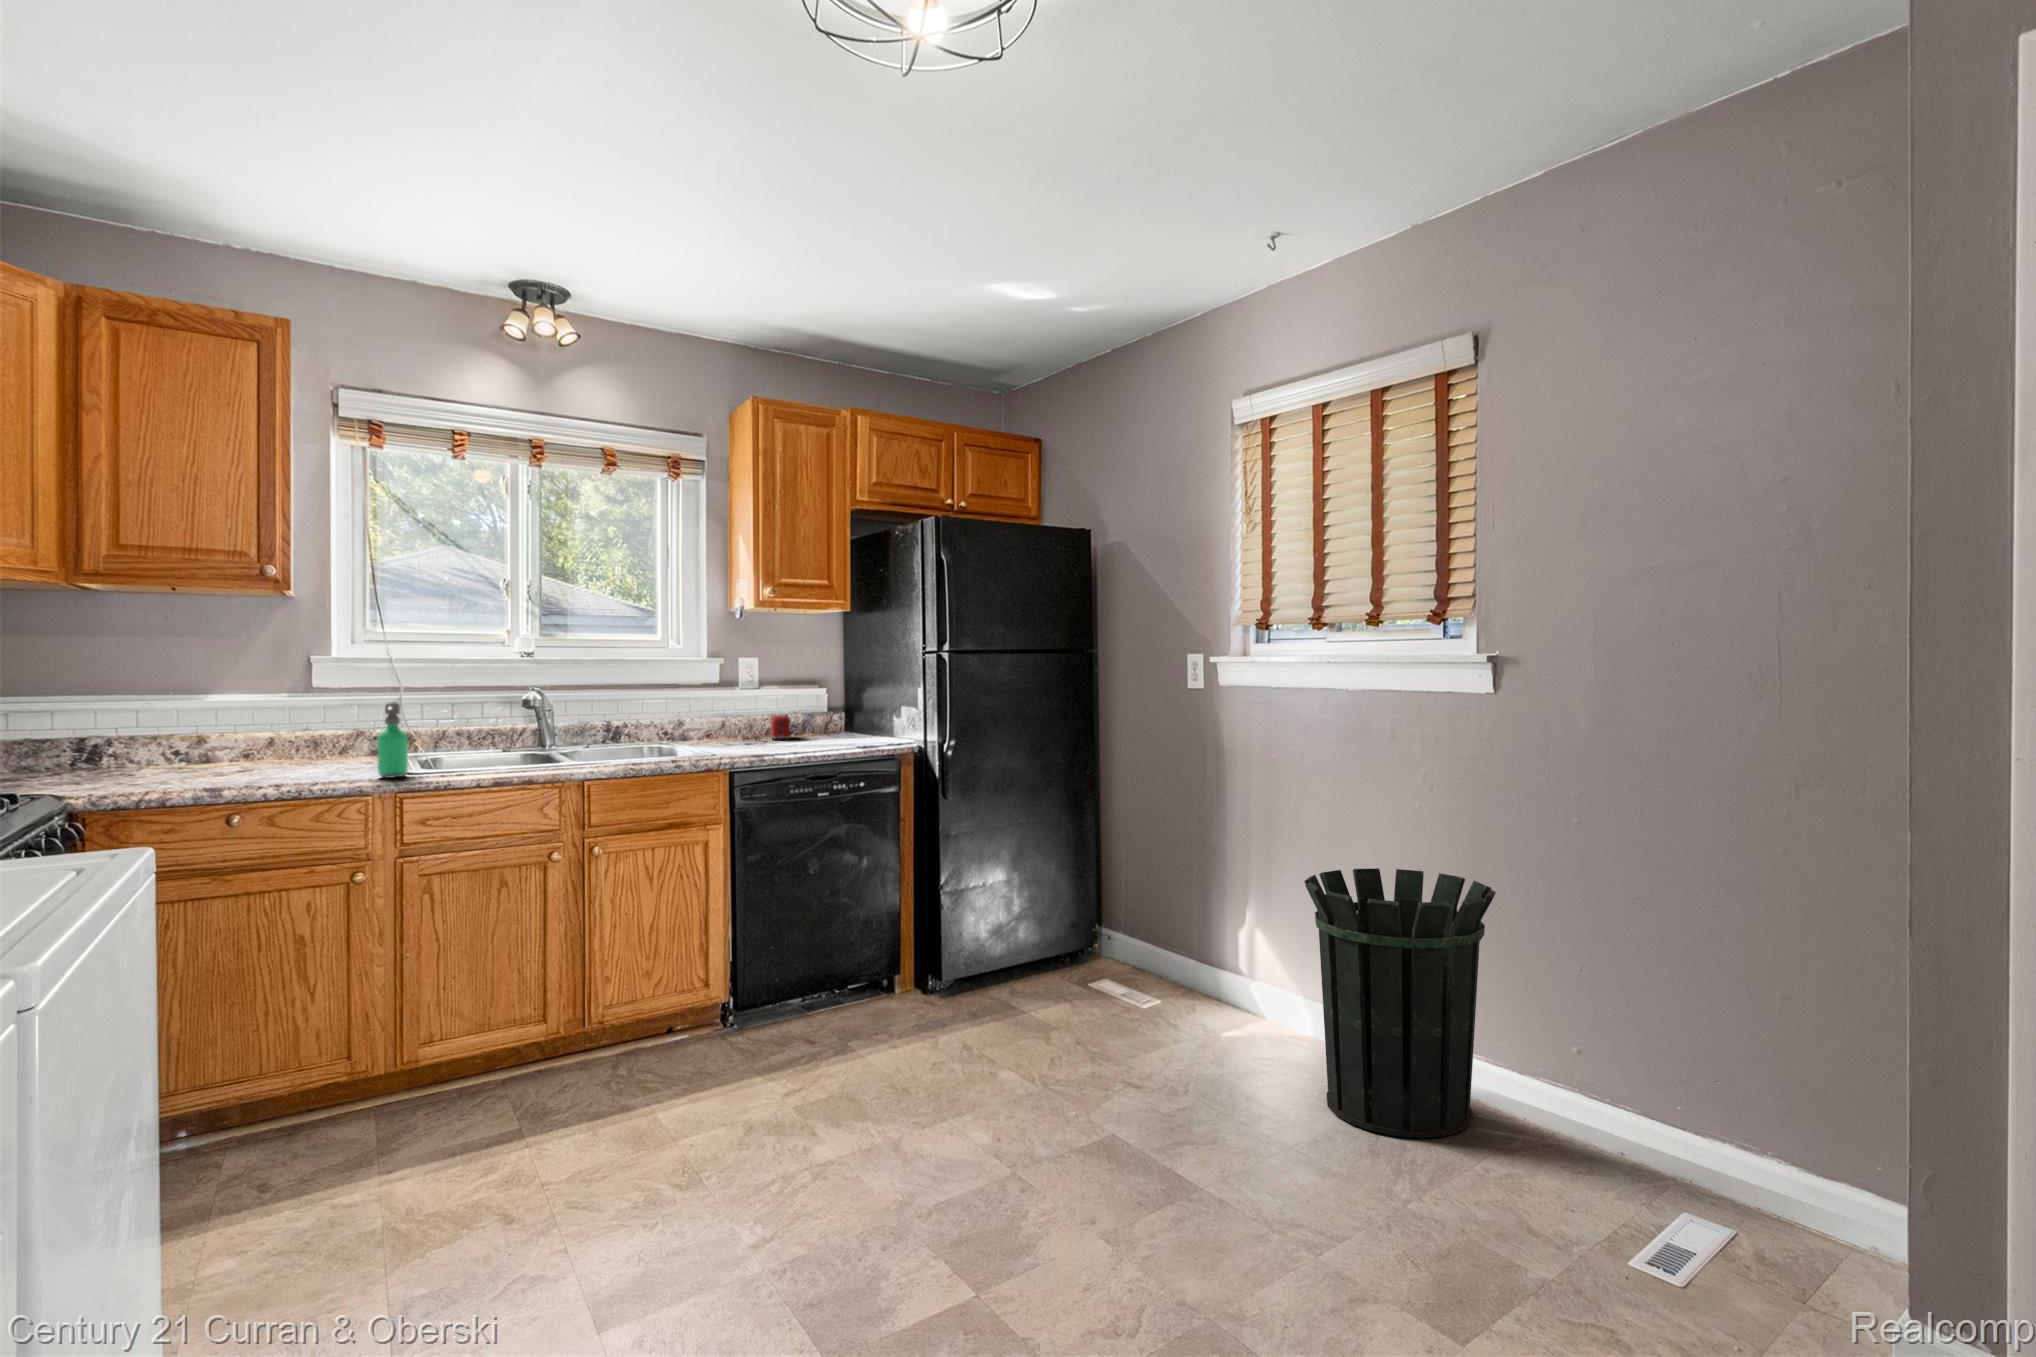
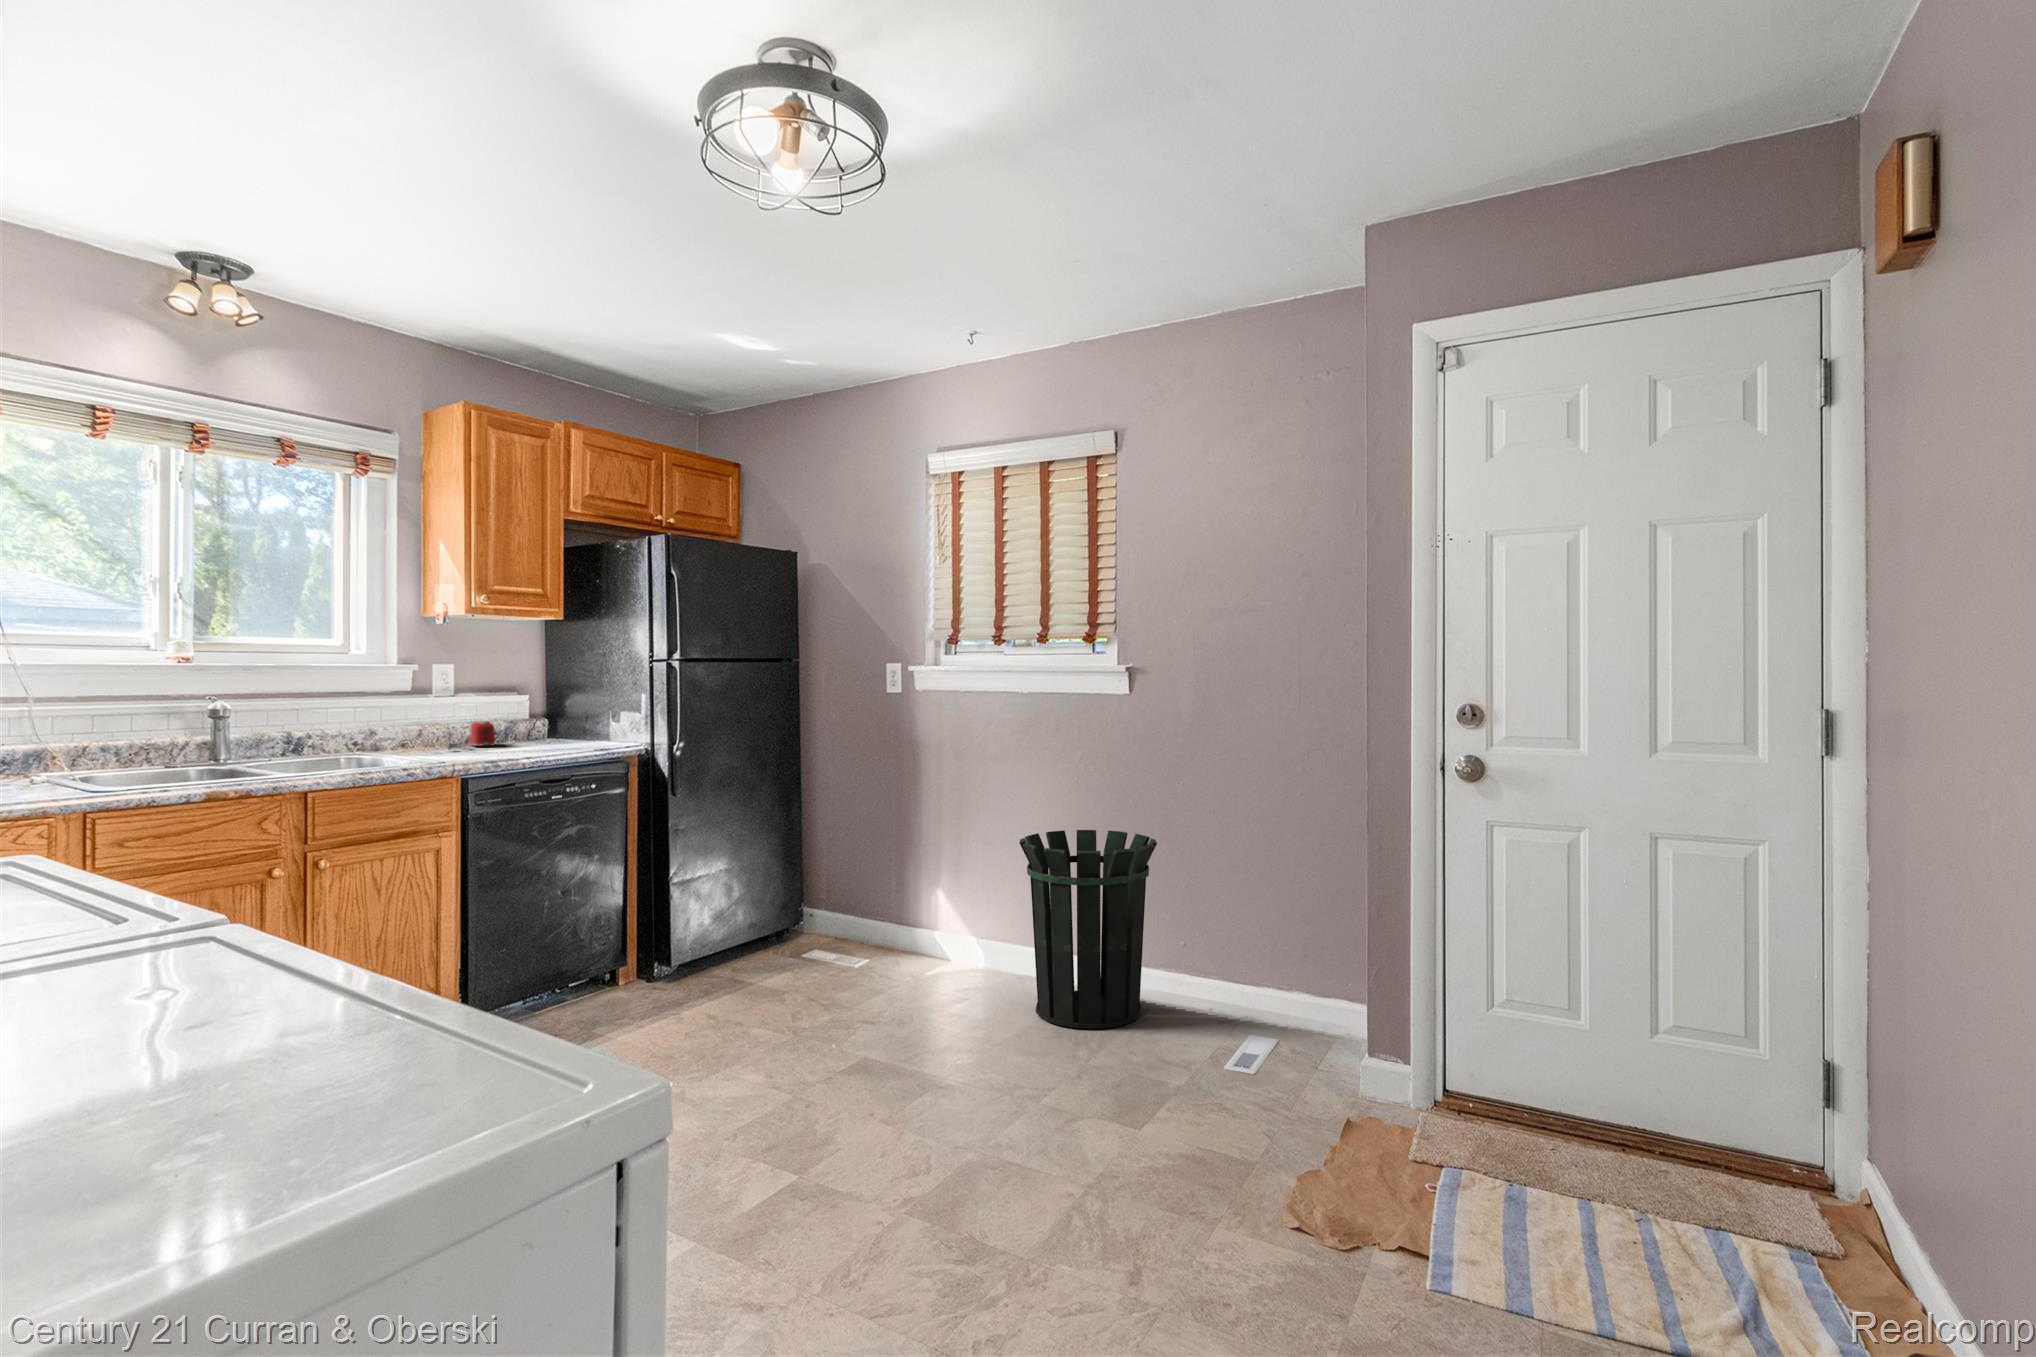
soap dispenser: present [377,701,408,778] -> none [46,712,87,799]

